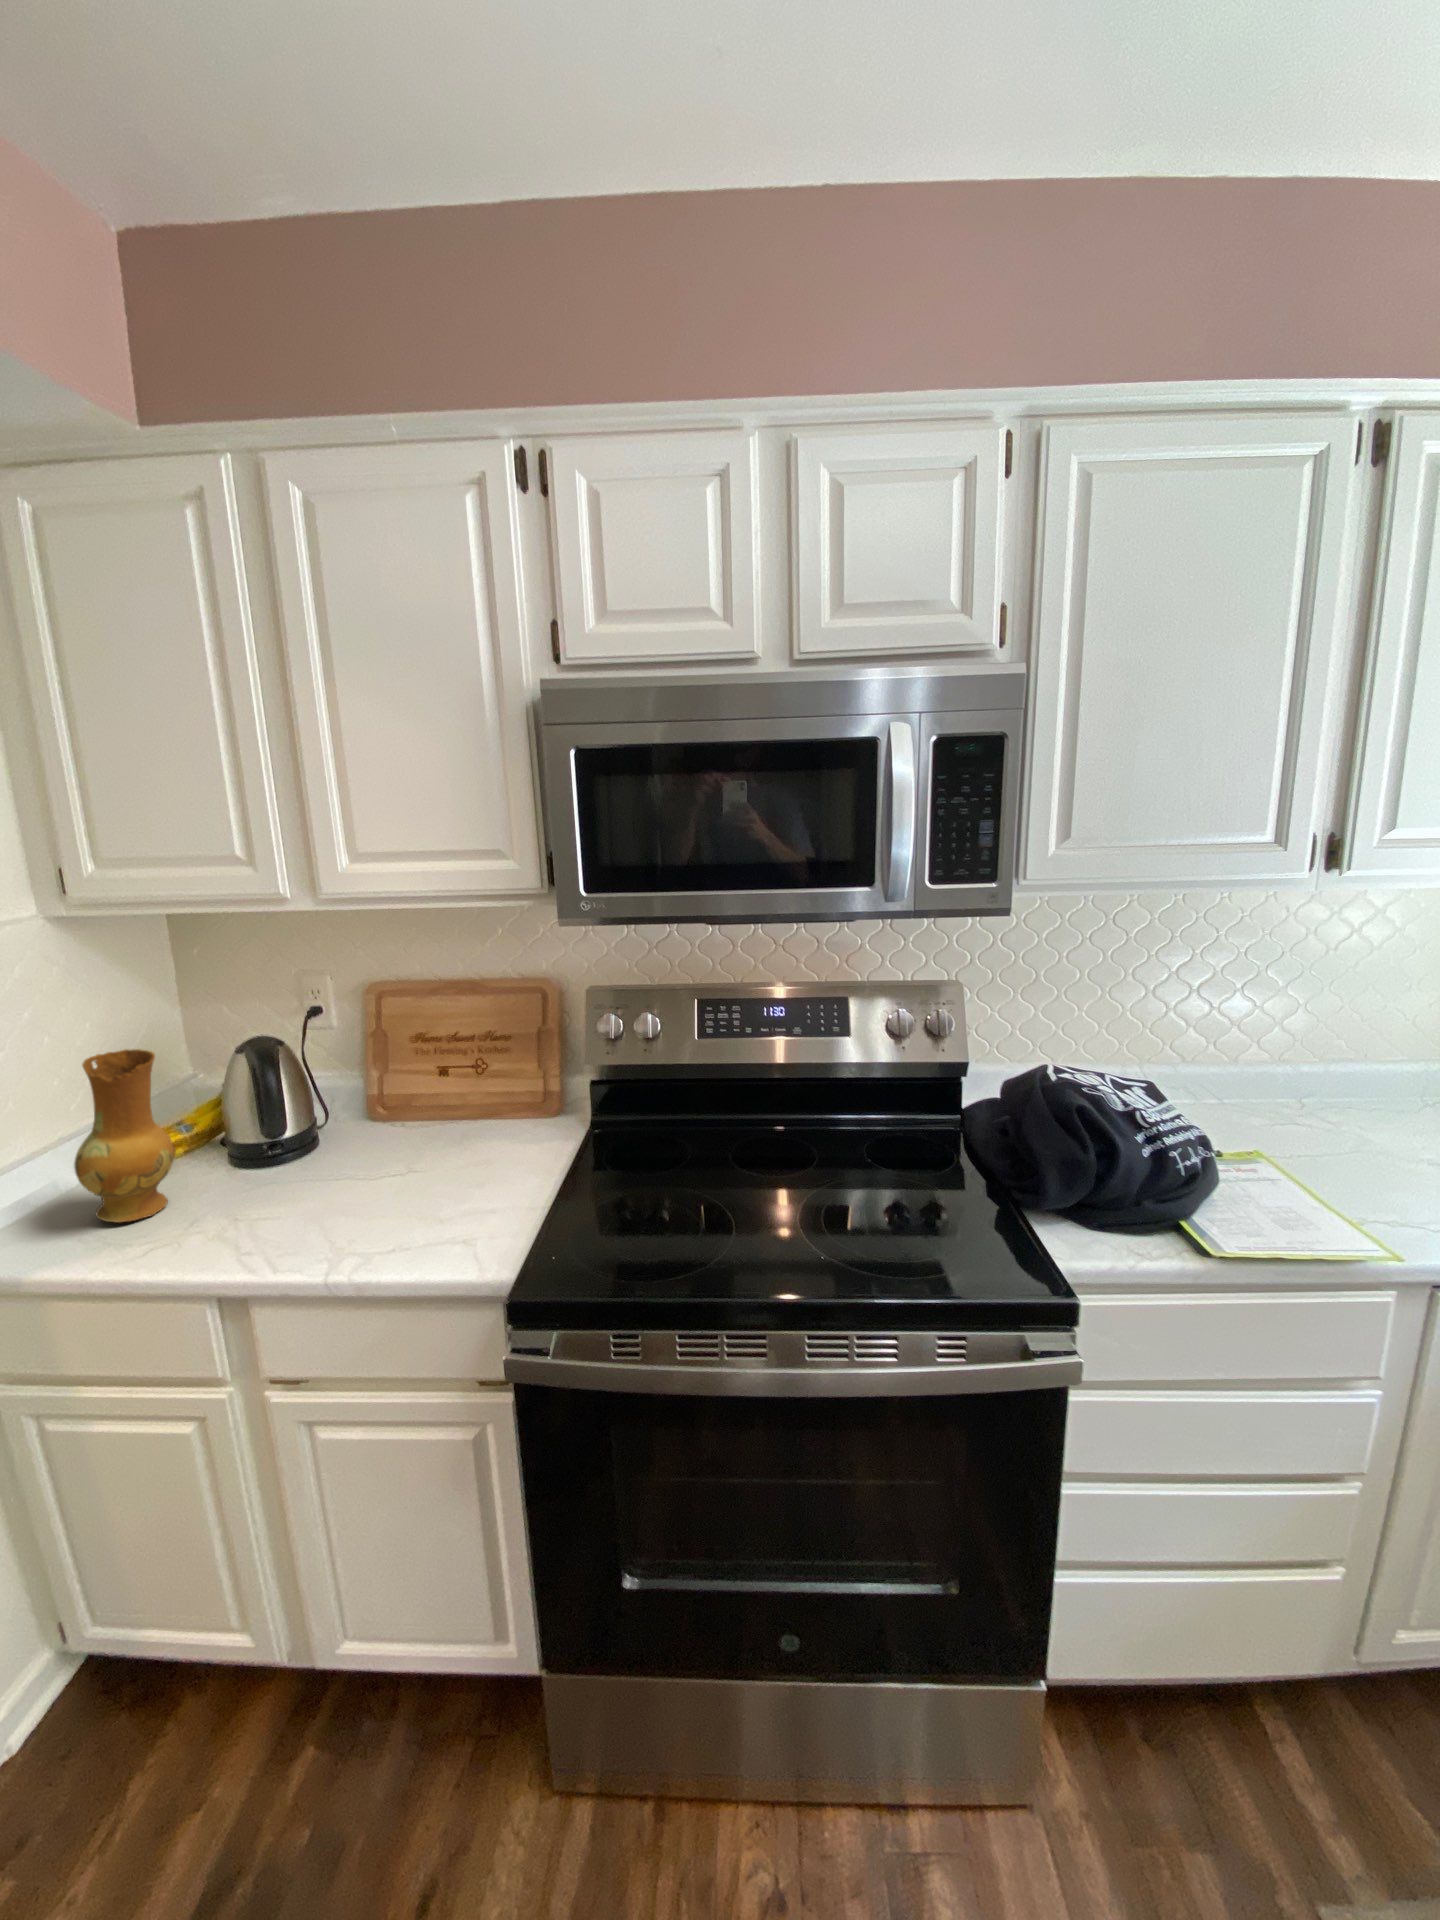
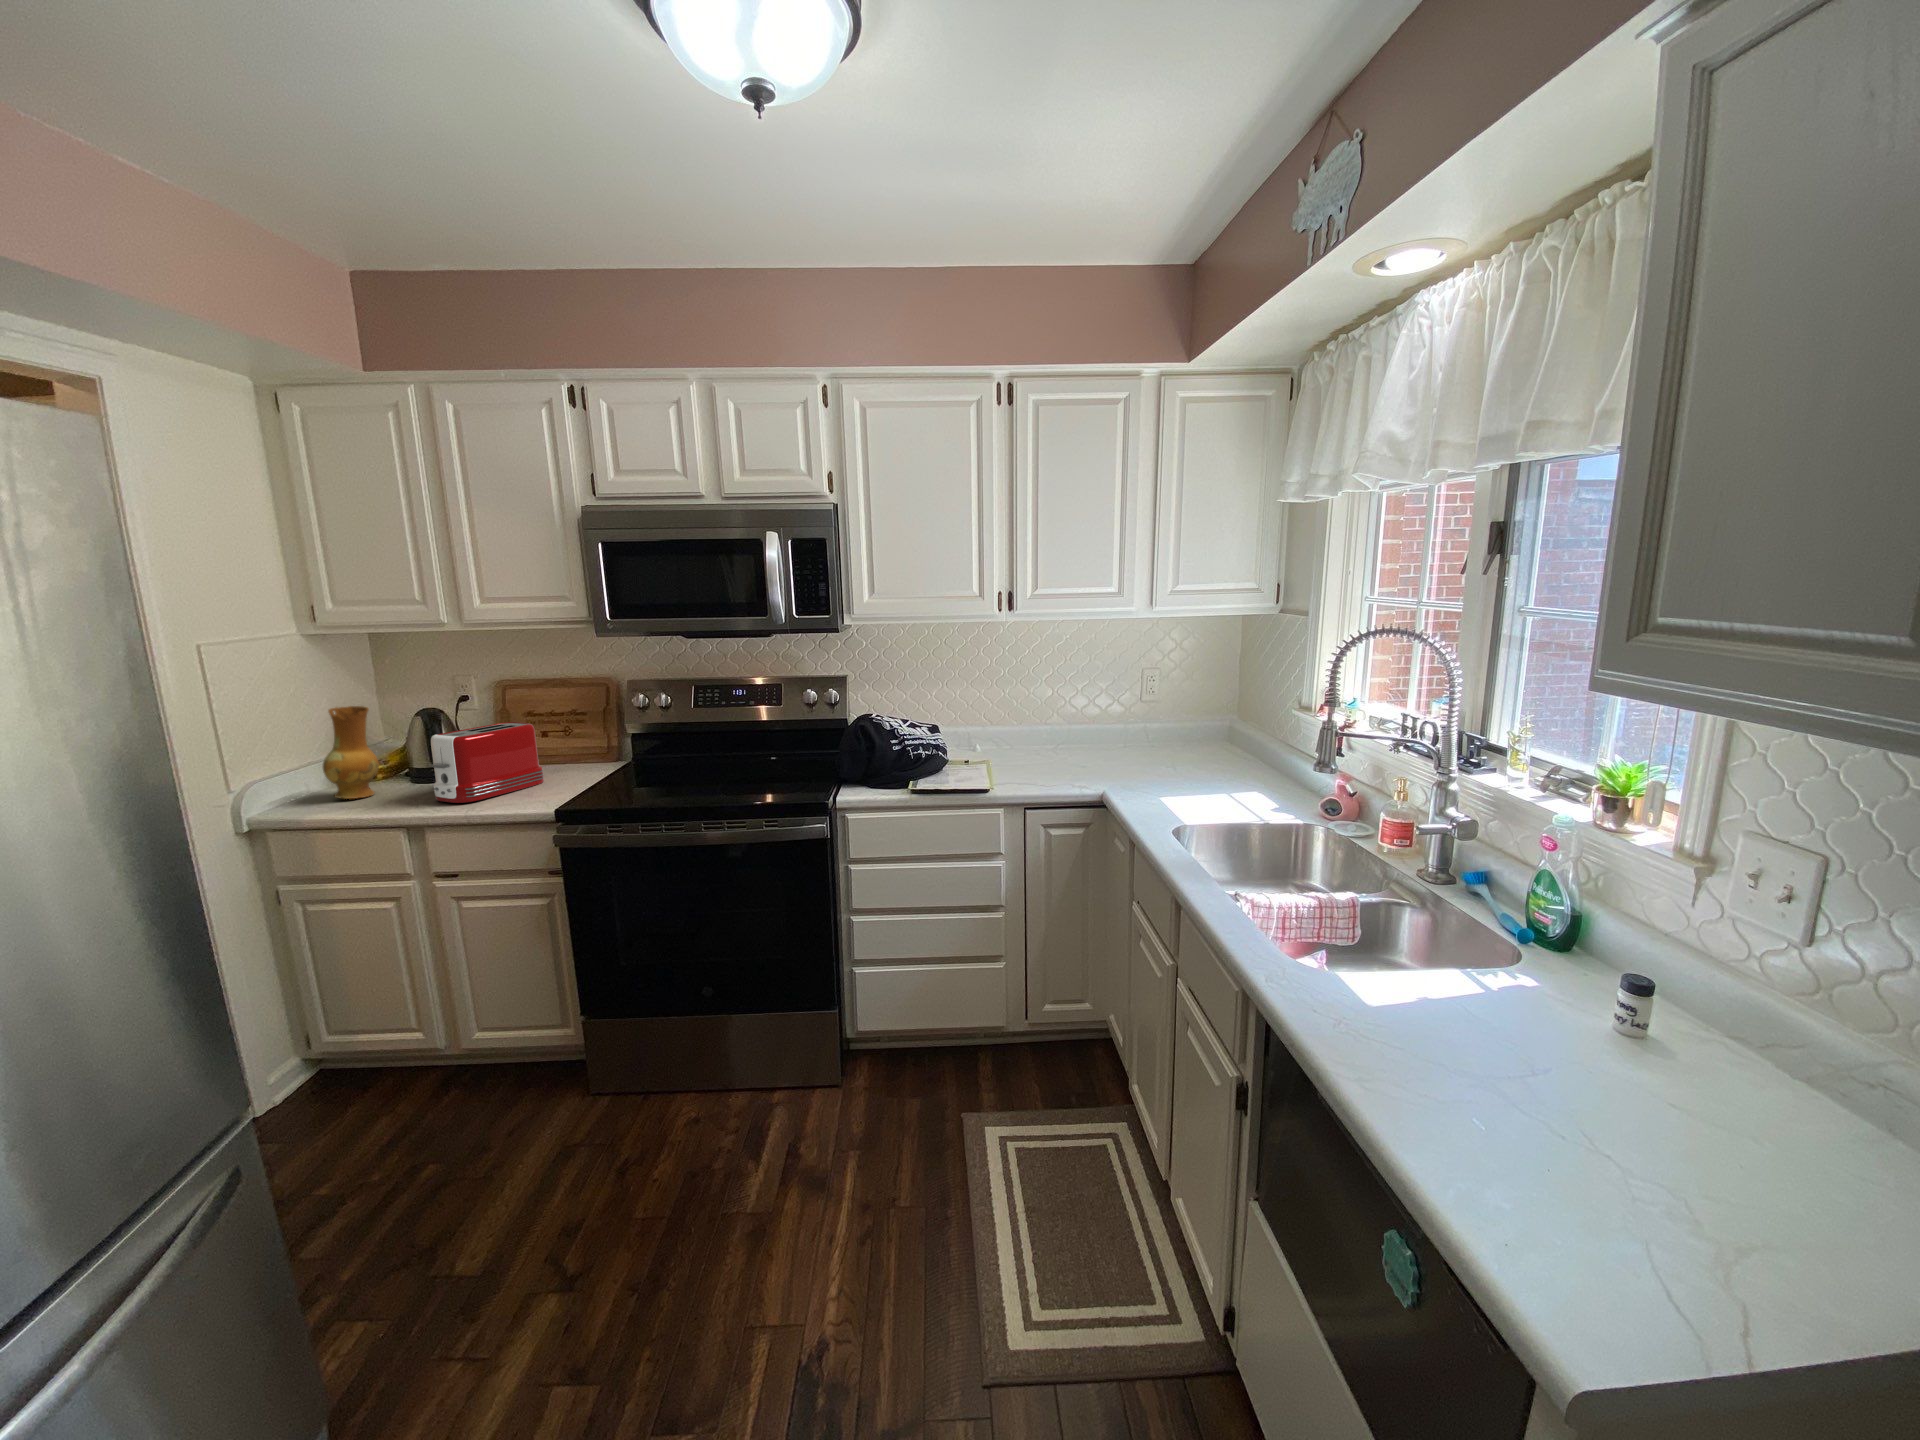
toaster: none [265,1072,456,1250] -> present [431,722,544,803]

